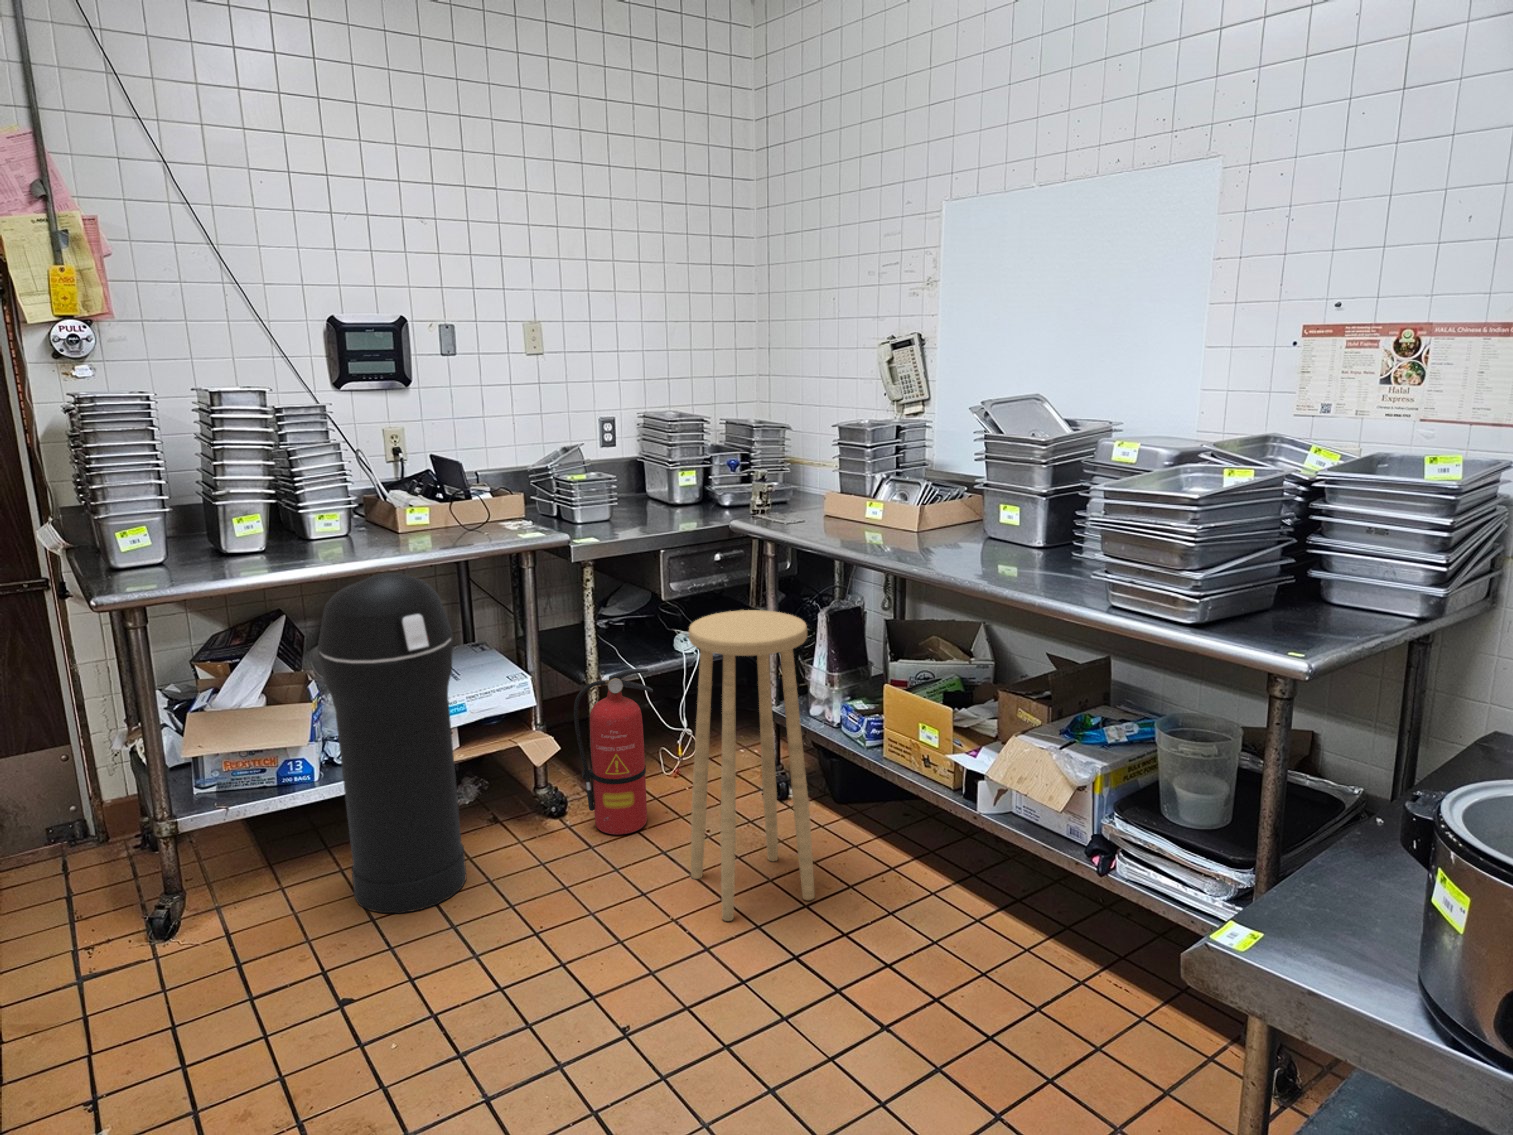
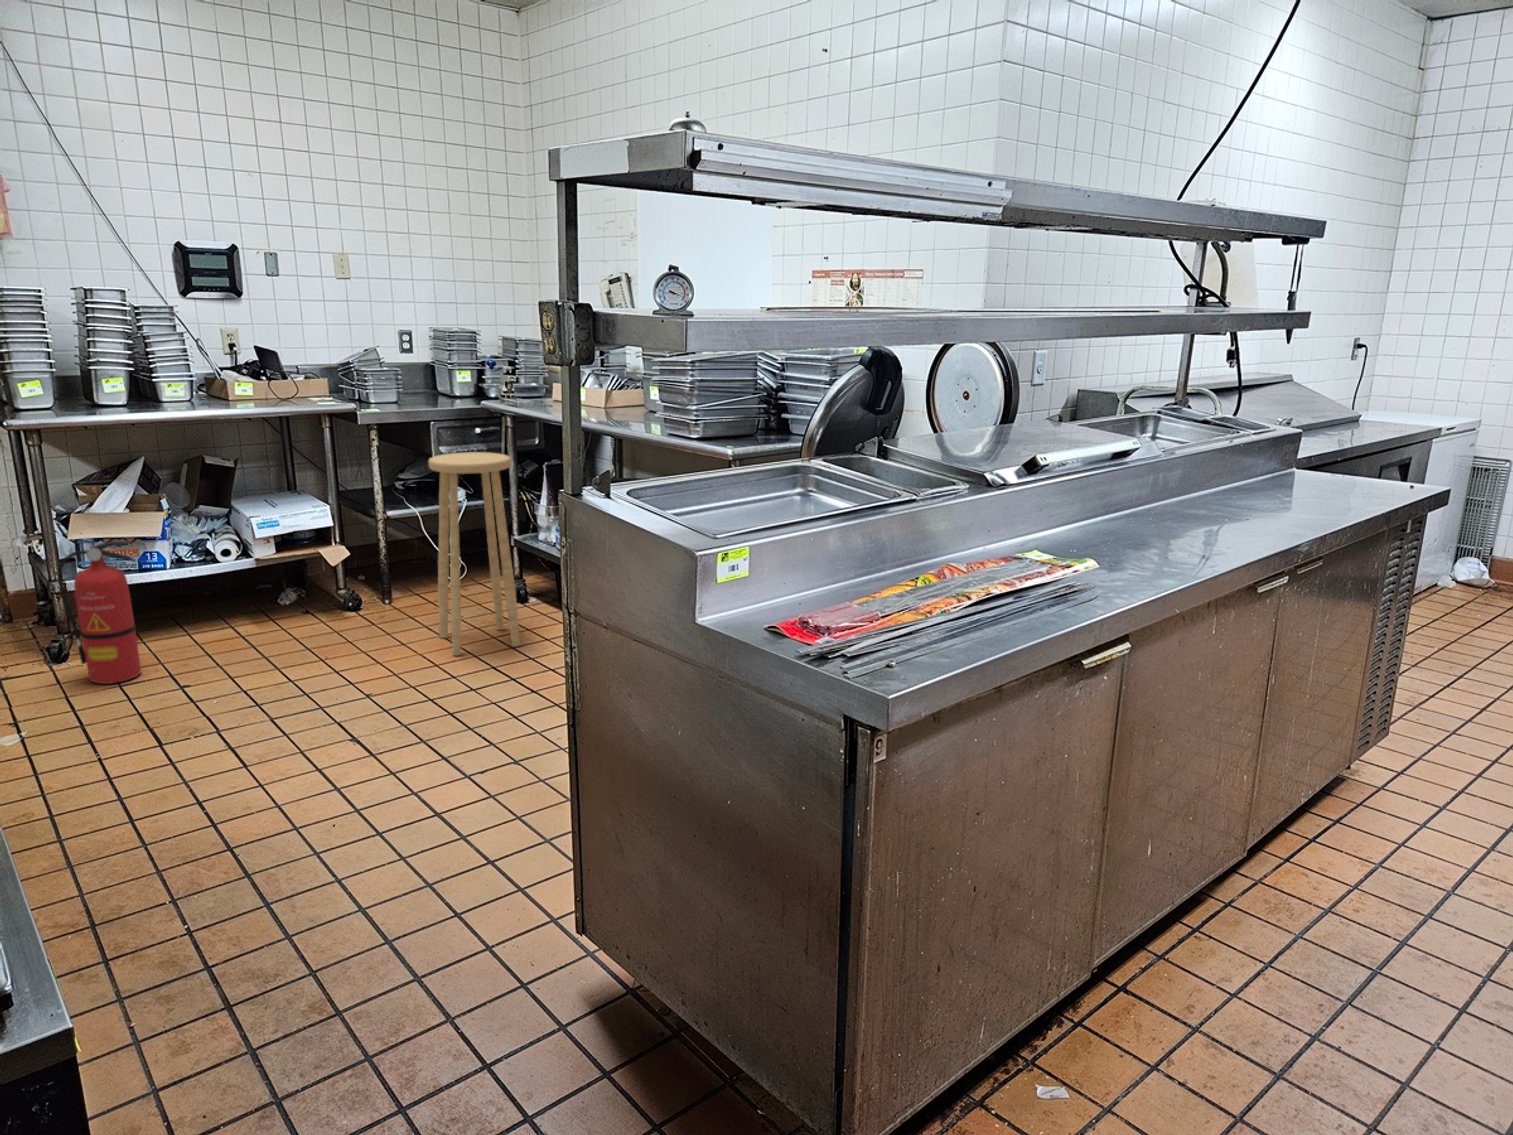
trash can: present [318,573,466,913] -> none [166,417,279,654]
fire extinguisher: present [574,668,653,835] -> present [58,541,141,684]

